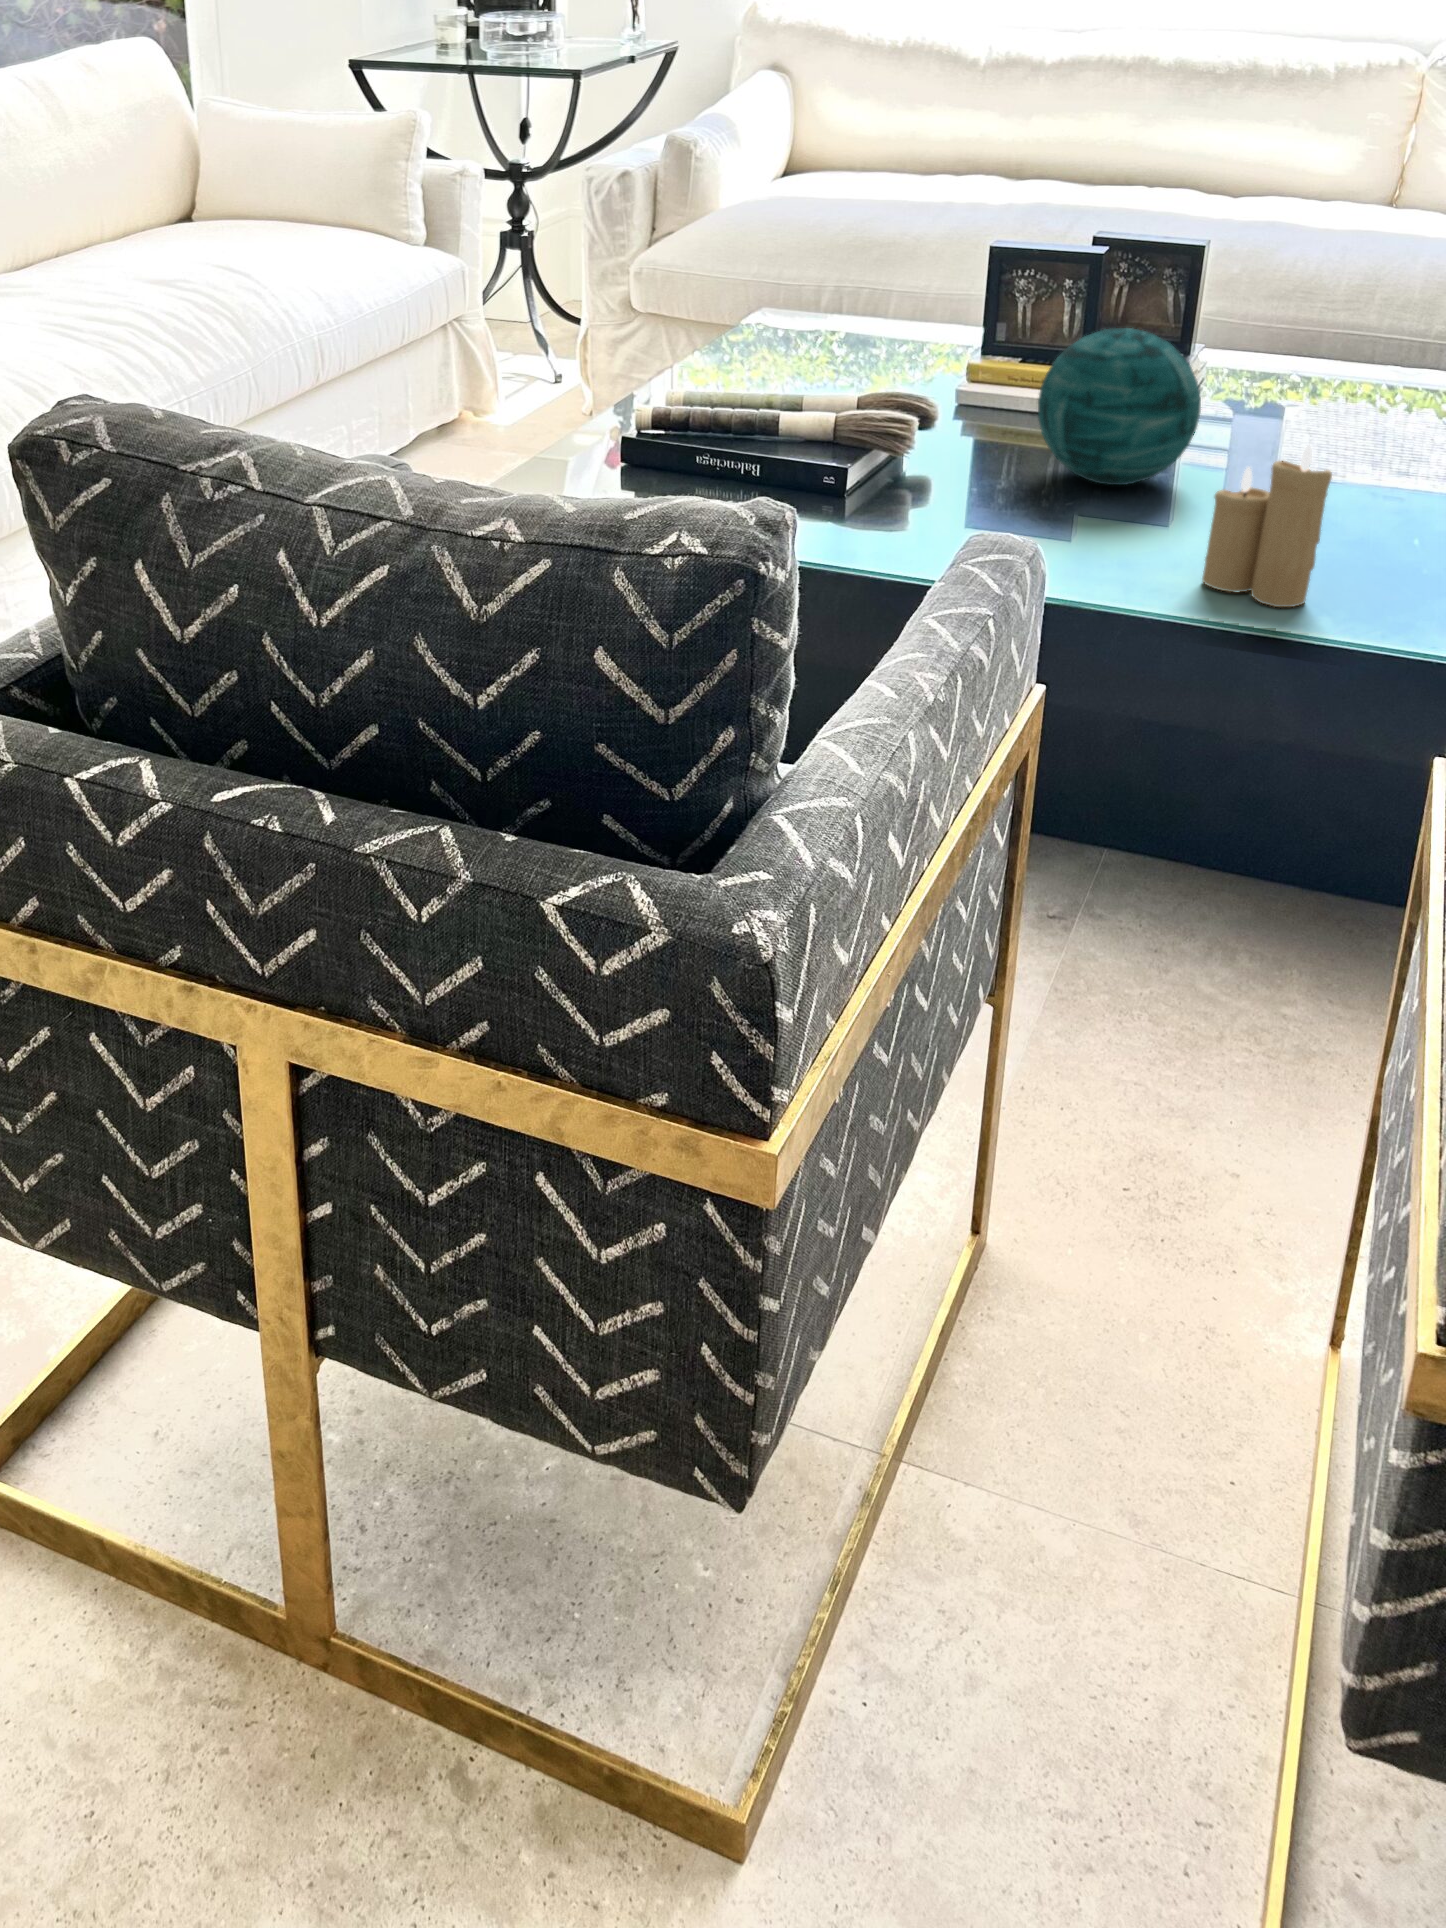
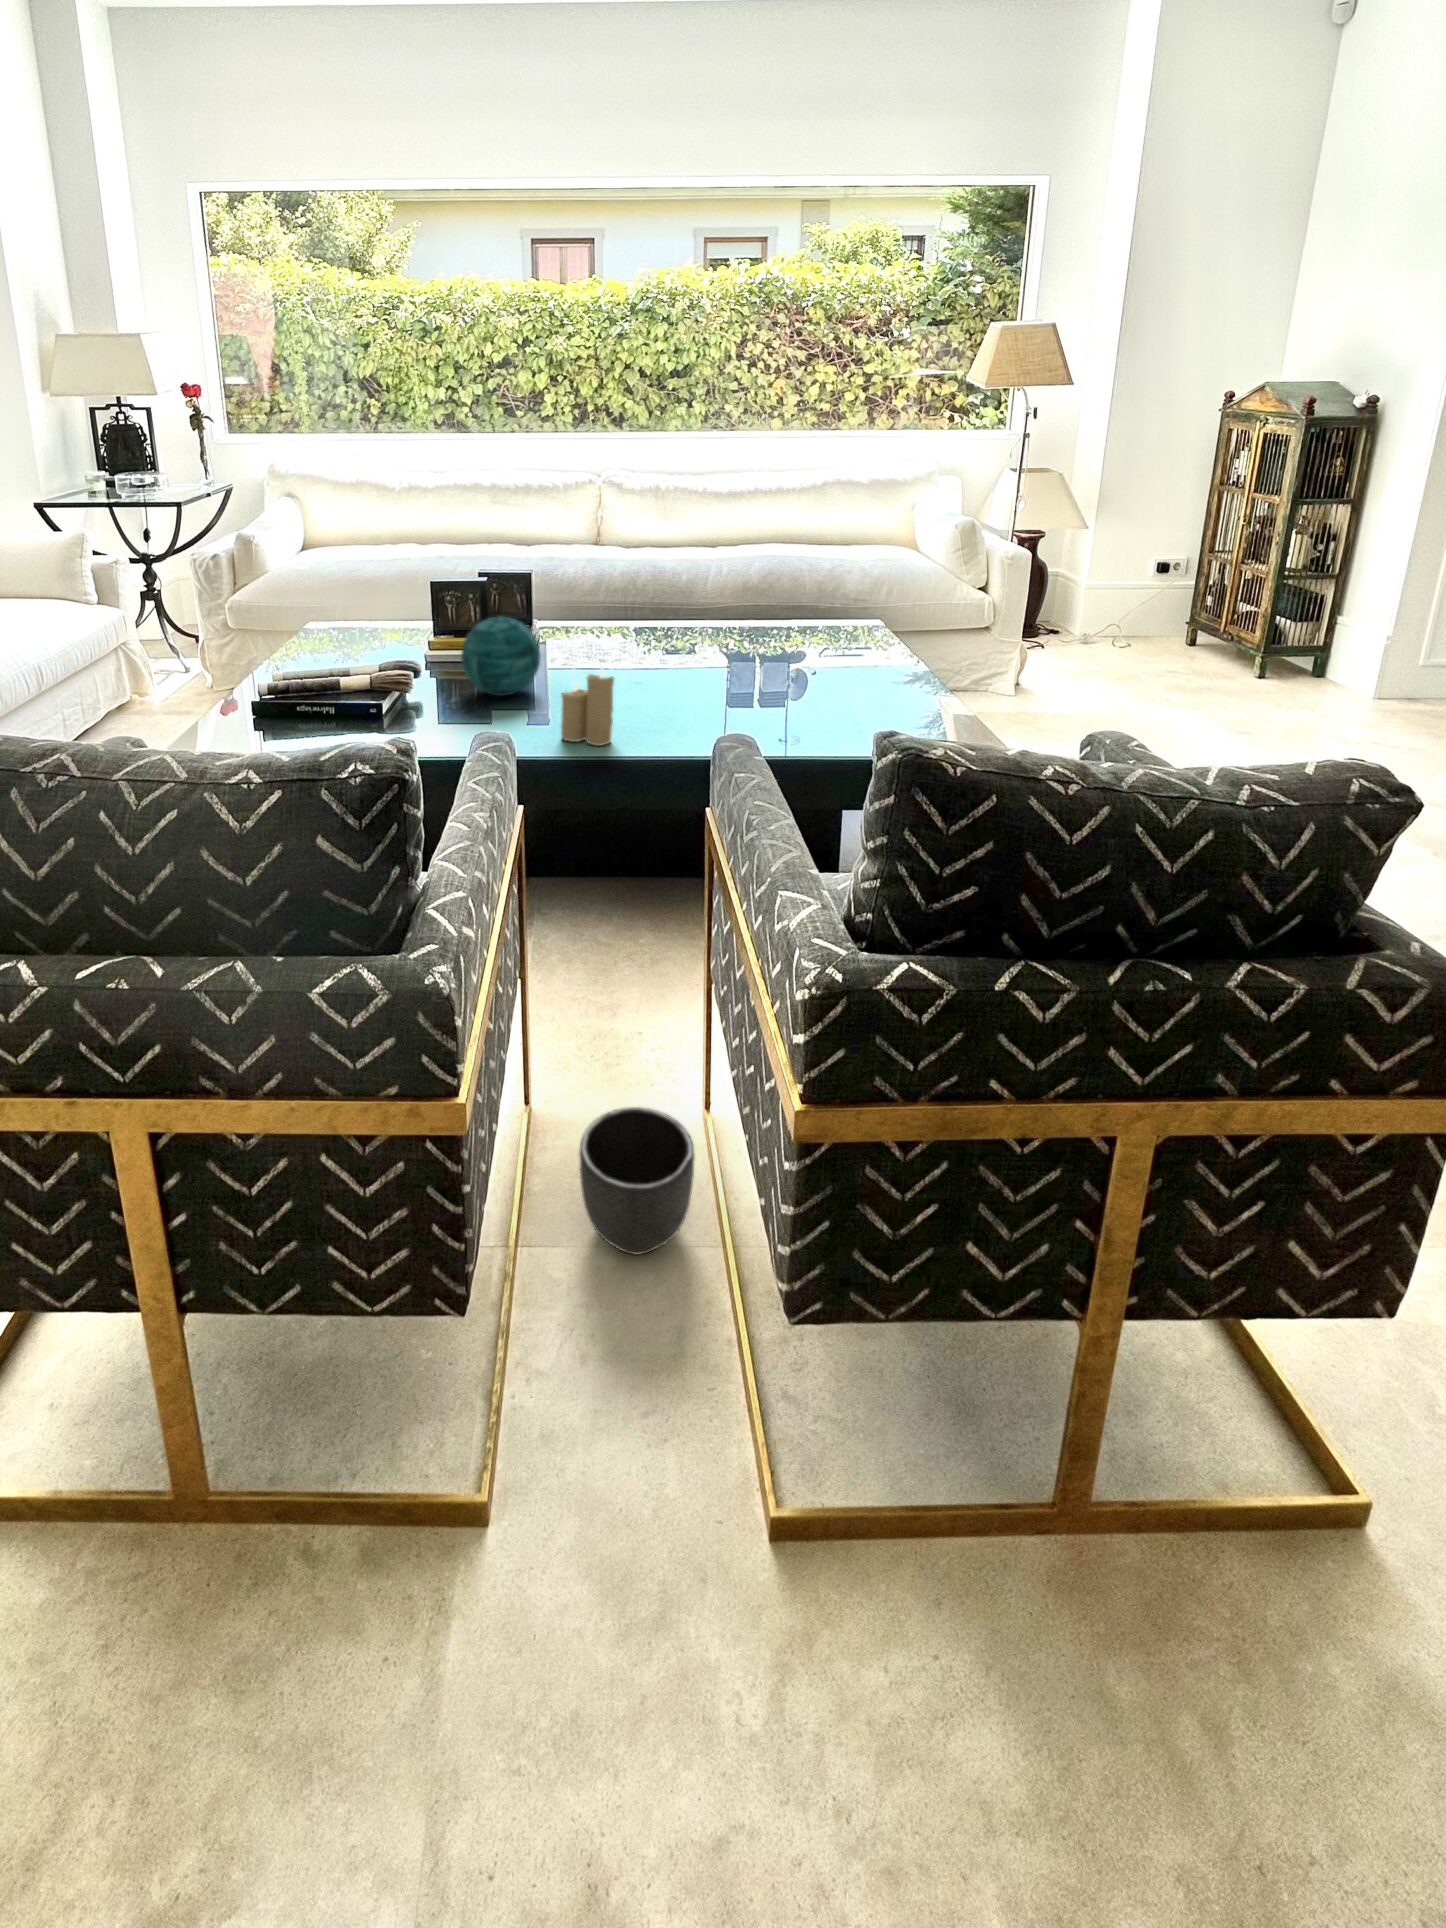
planter: none [1045,1278,1277,1544] -> present [579,1107,695,1255]

